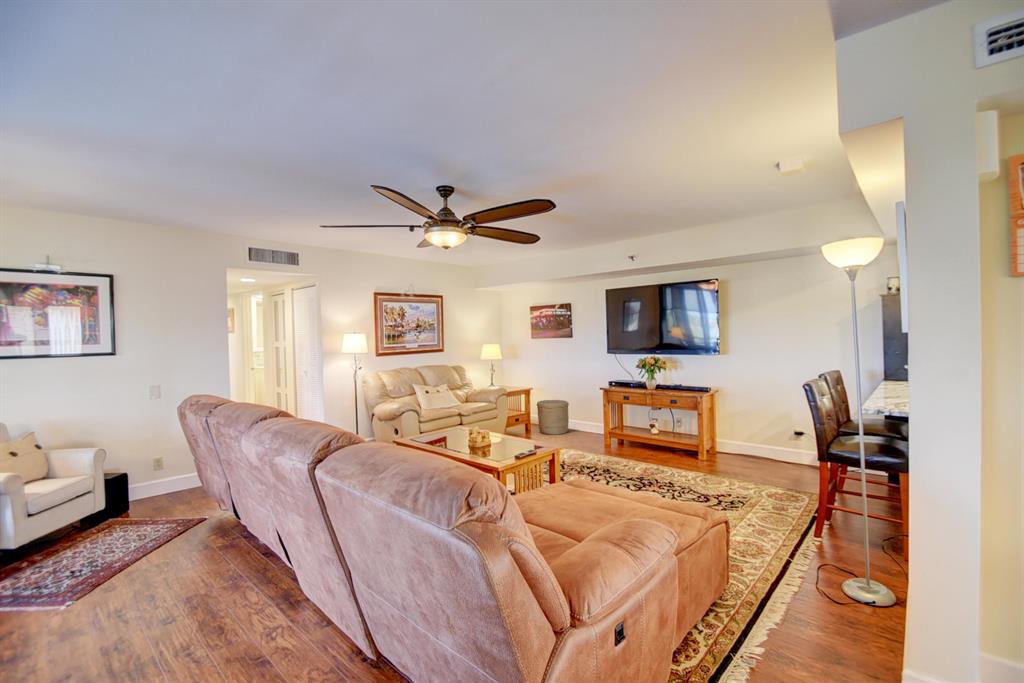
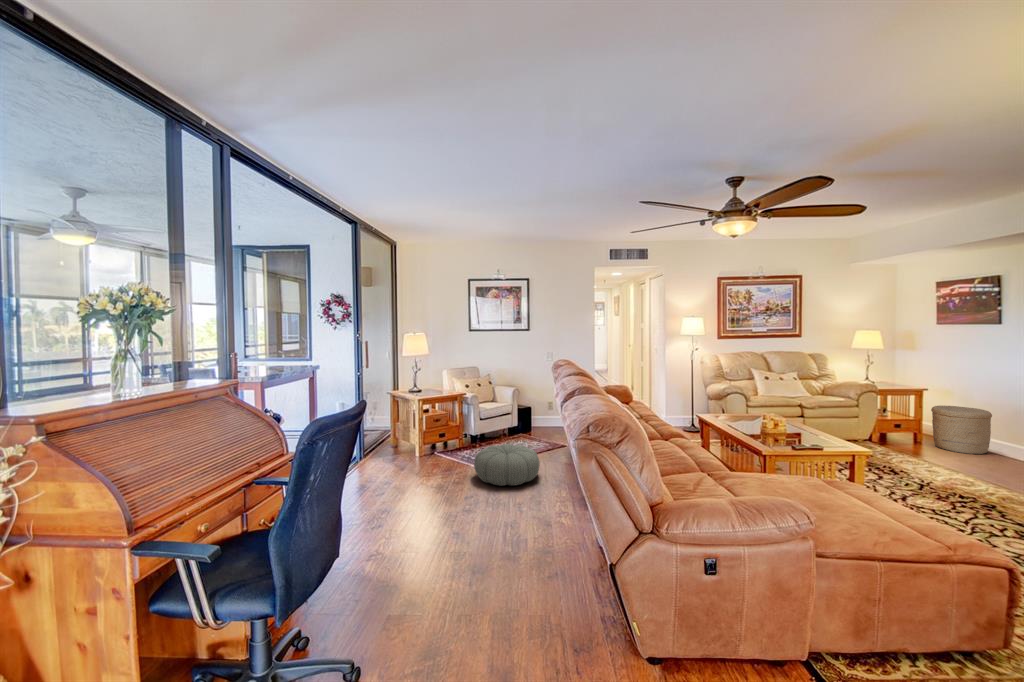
pouf: none [49,539,193,626] -> present [474,444,540,486]

